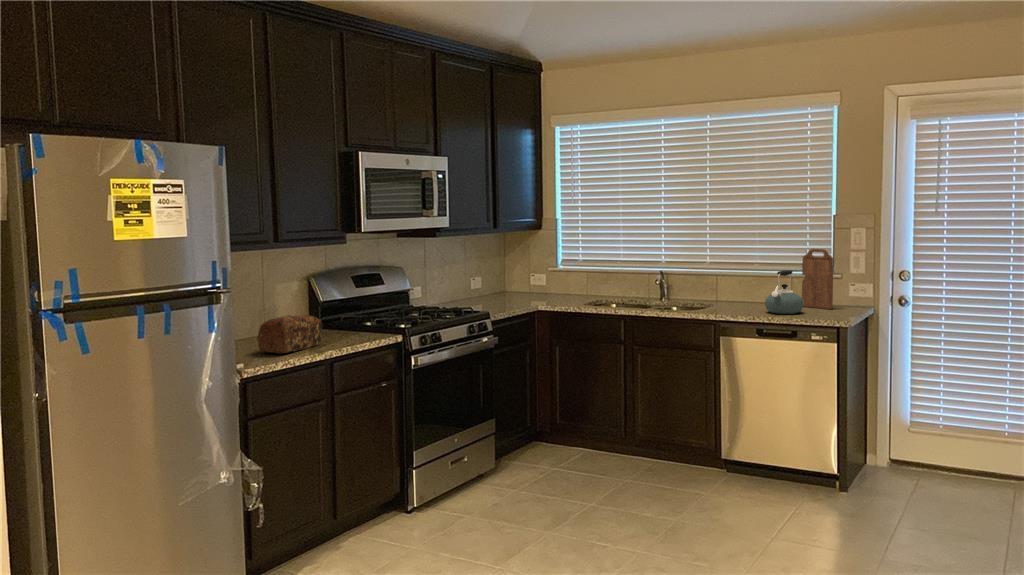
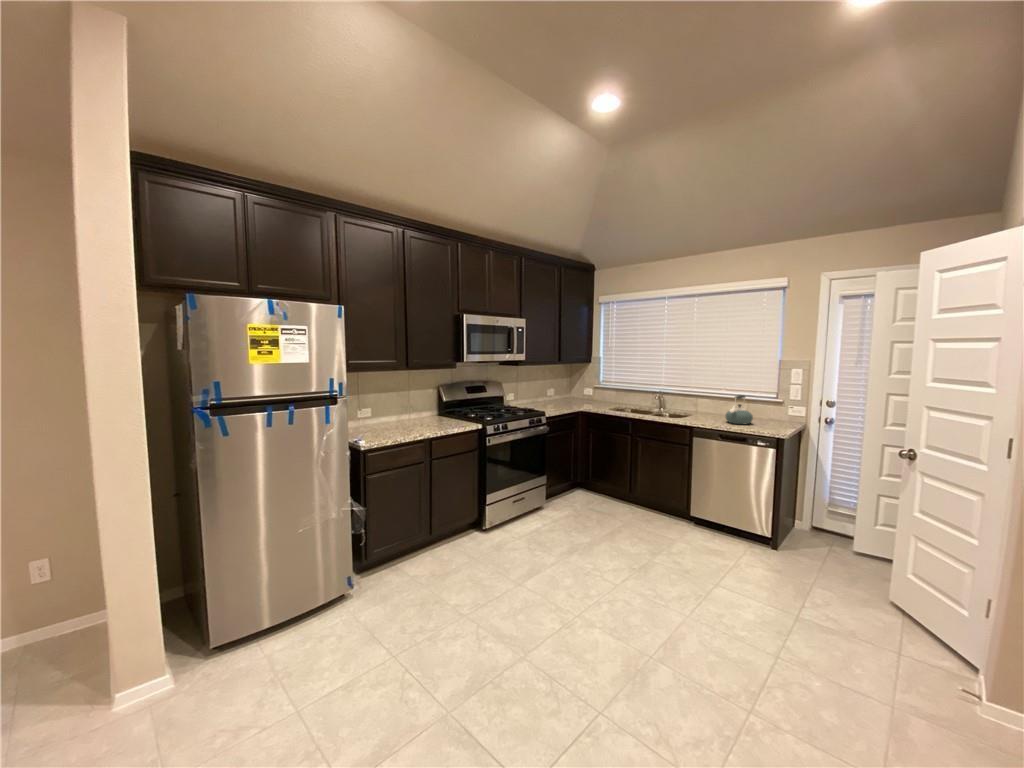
cutting board: present [802,249,834,309] -> none [753,381,777,422]
bread loaf: present [257,315,322,354] -> none [387,411,429,434]

